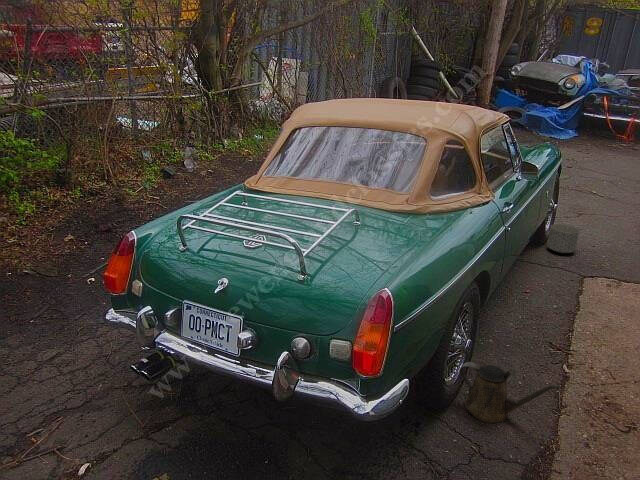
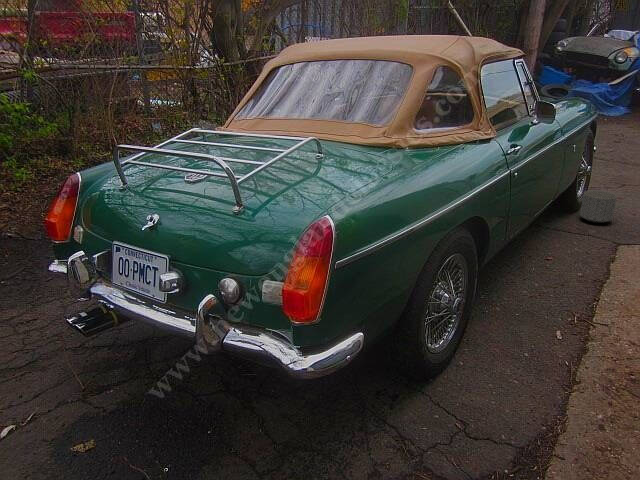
watering can: present [459,362,559,423] -> none [448,326,565,397]

